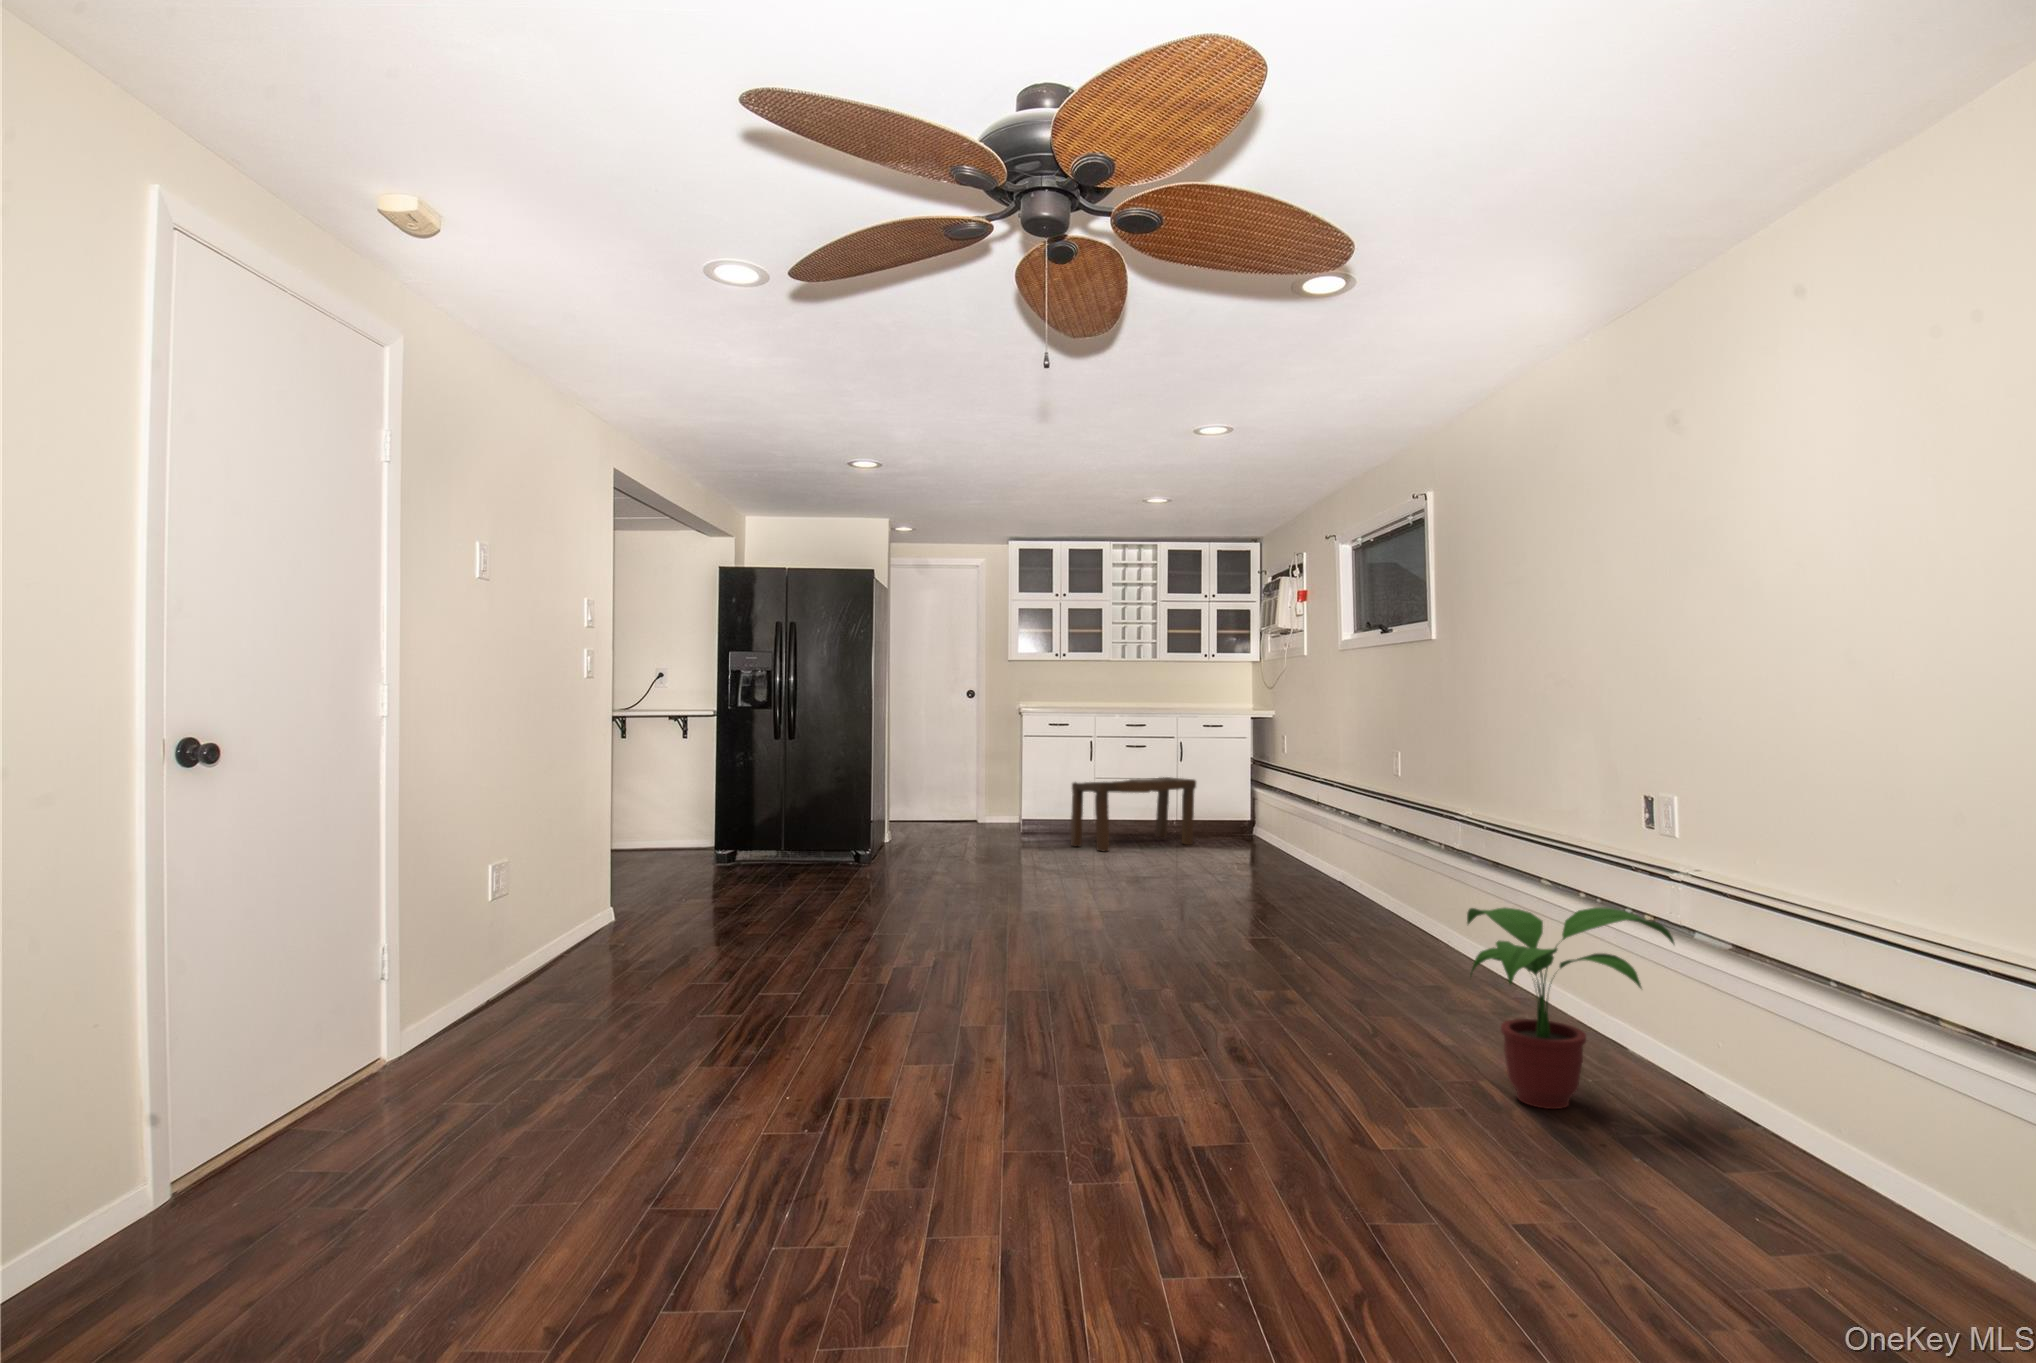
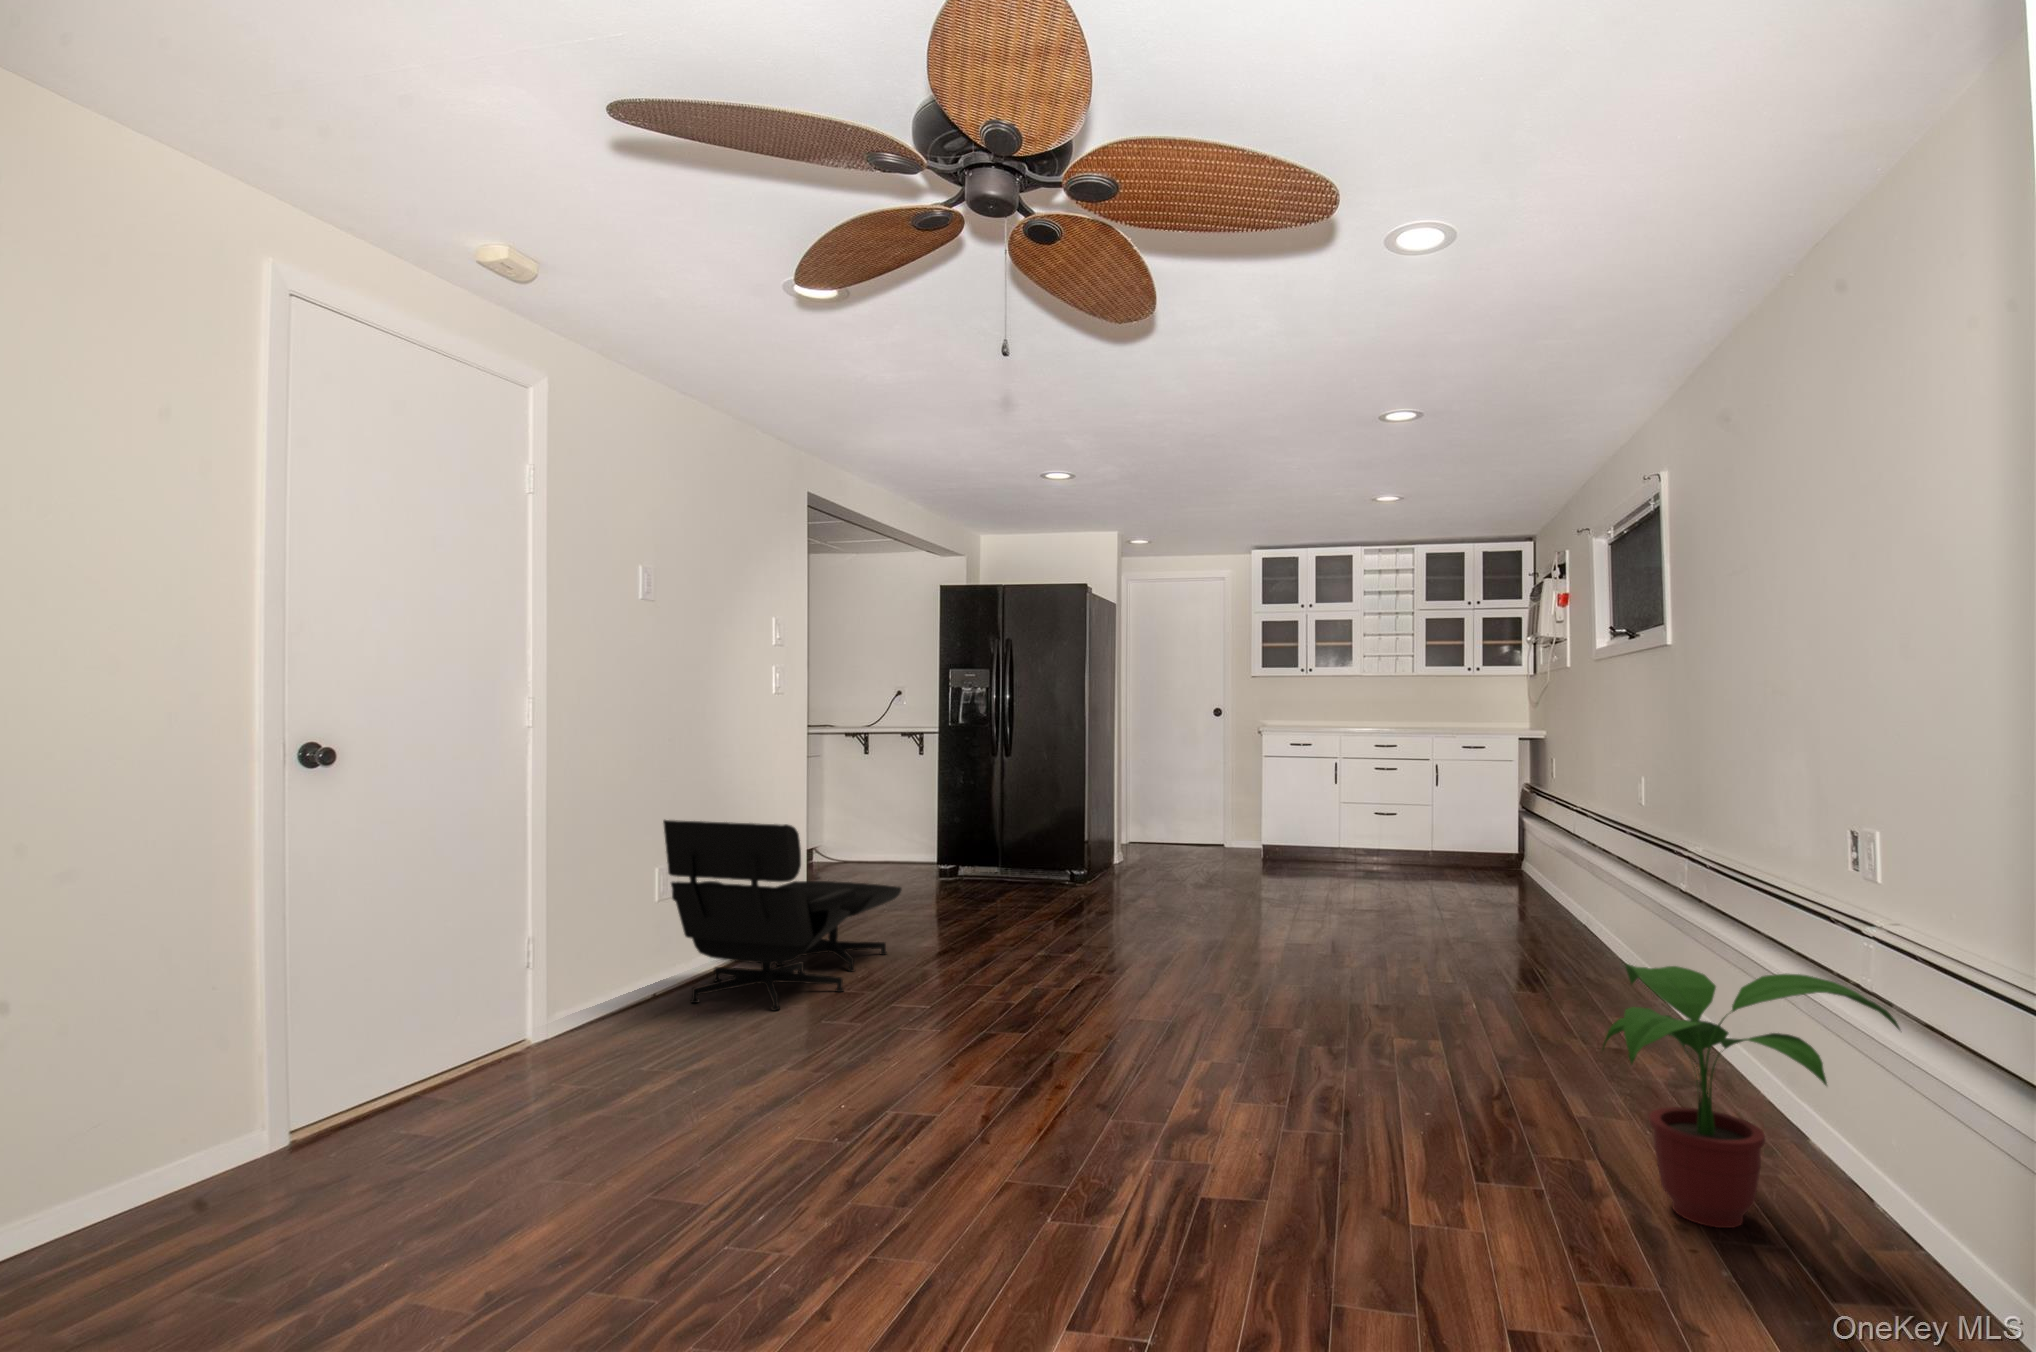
bench: present [1071,777,1196,851] -> none [1308,800,1450,878]
lounge chair: none [508,815,734,1010] -> present [663,820,901,1011]

